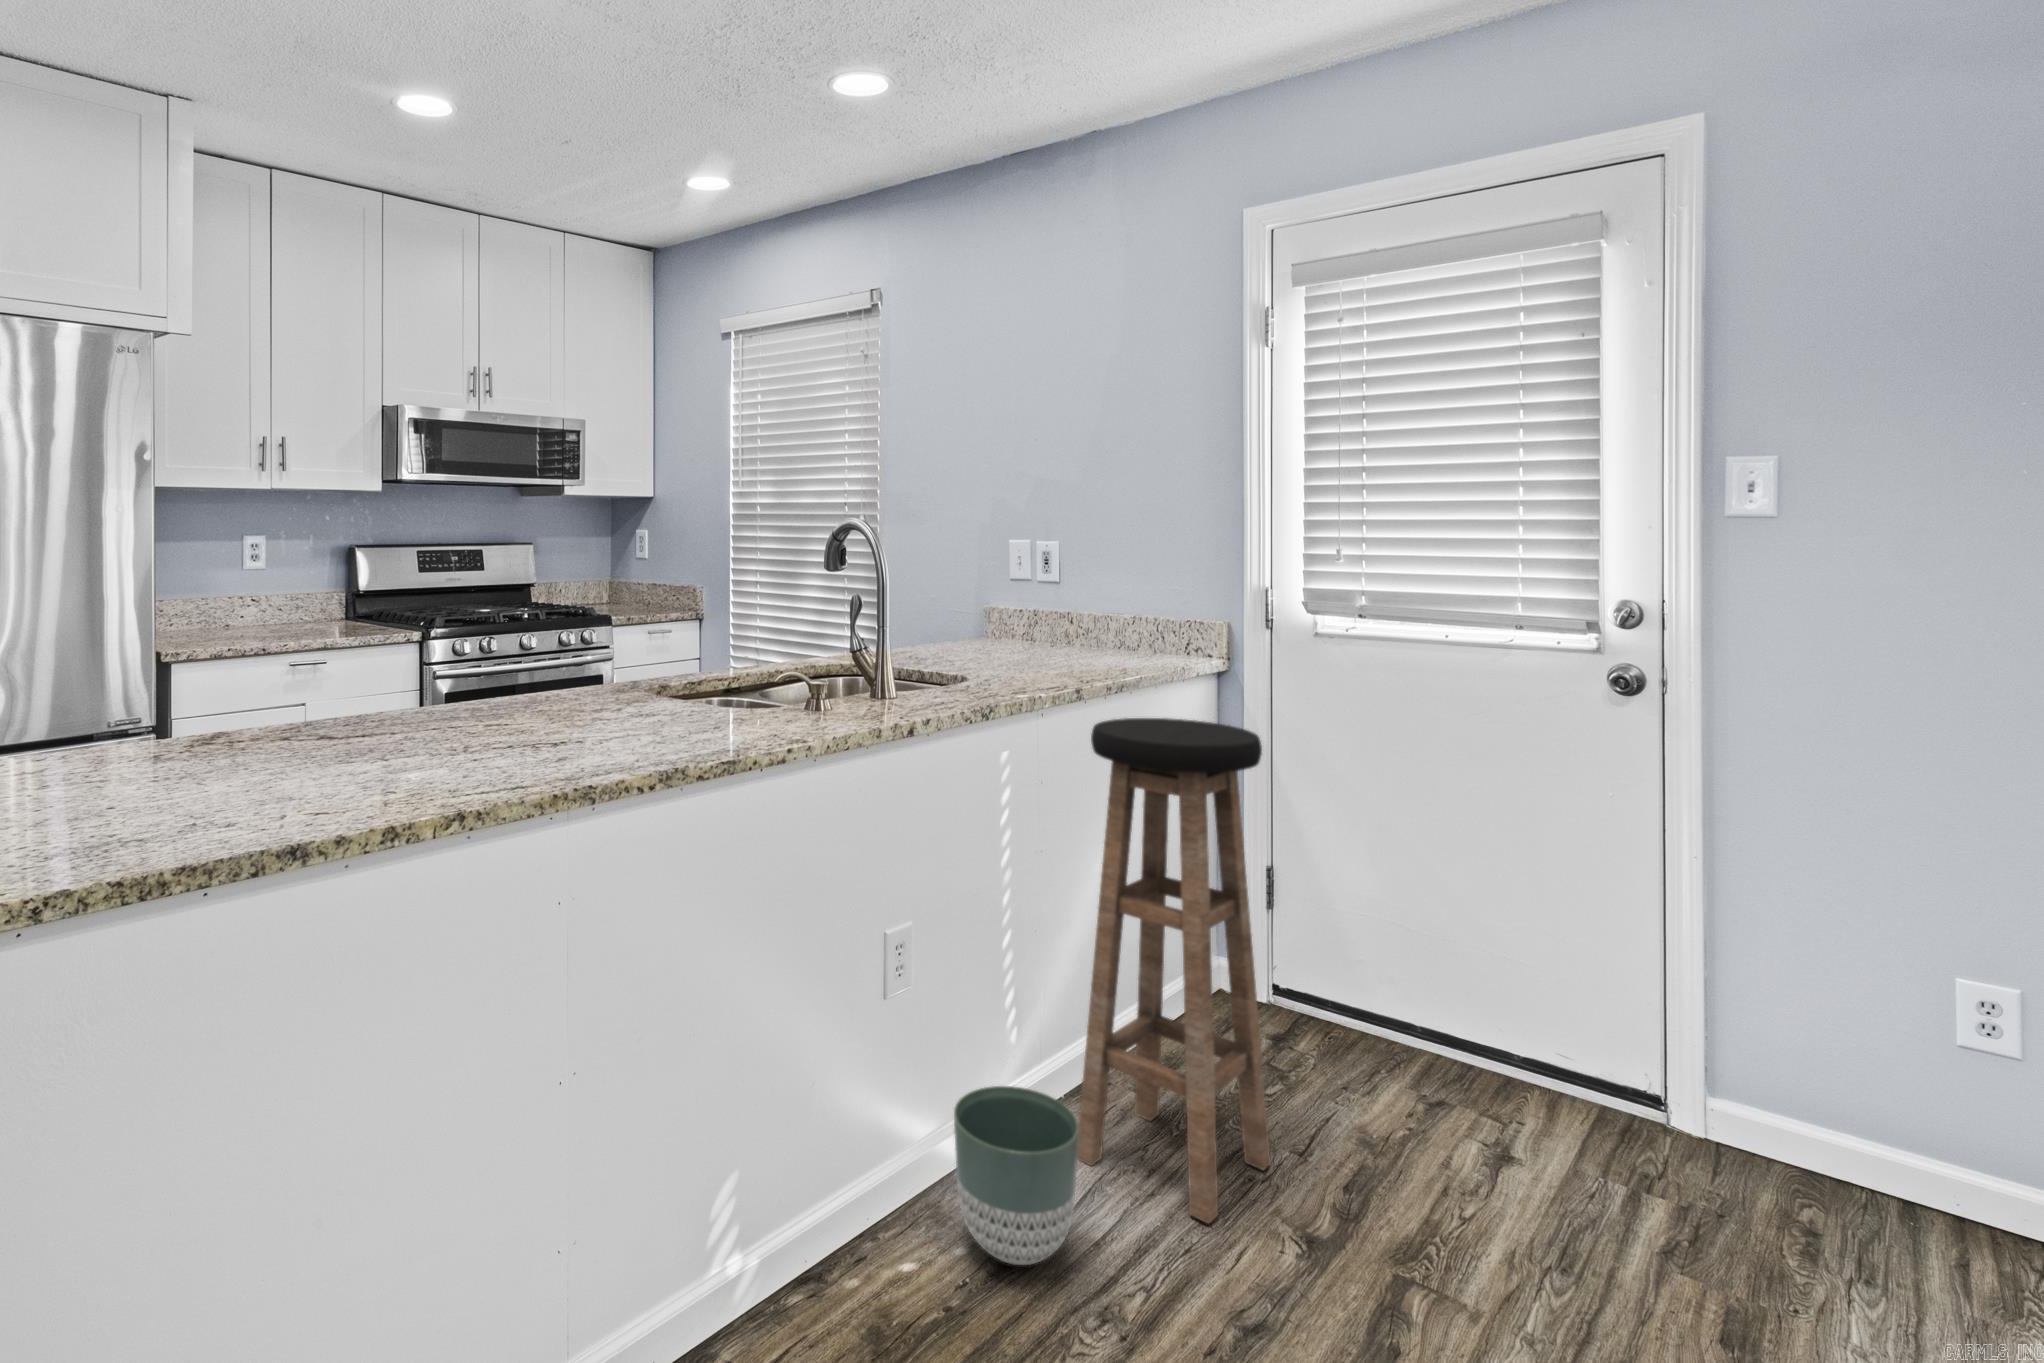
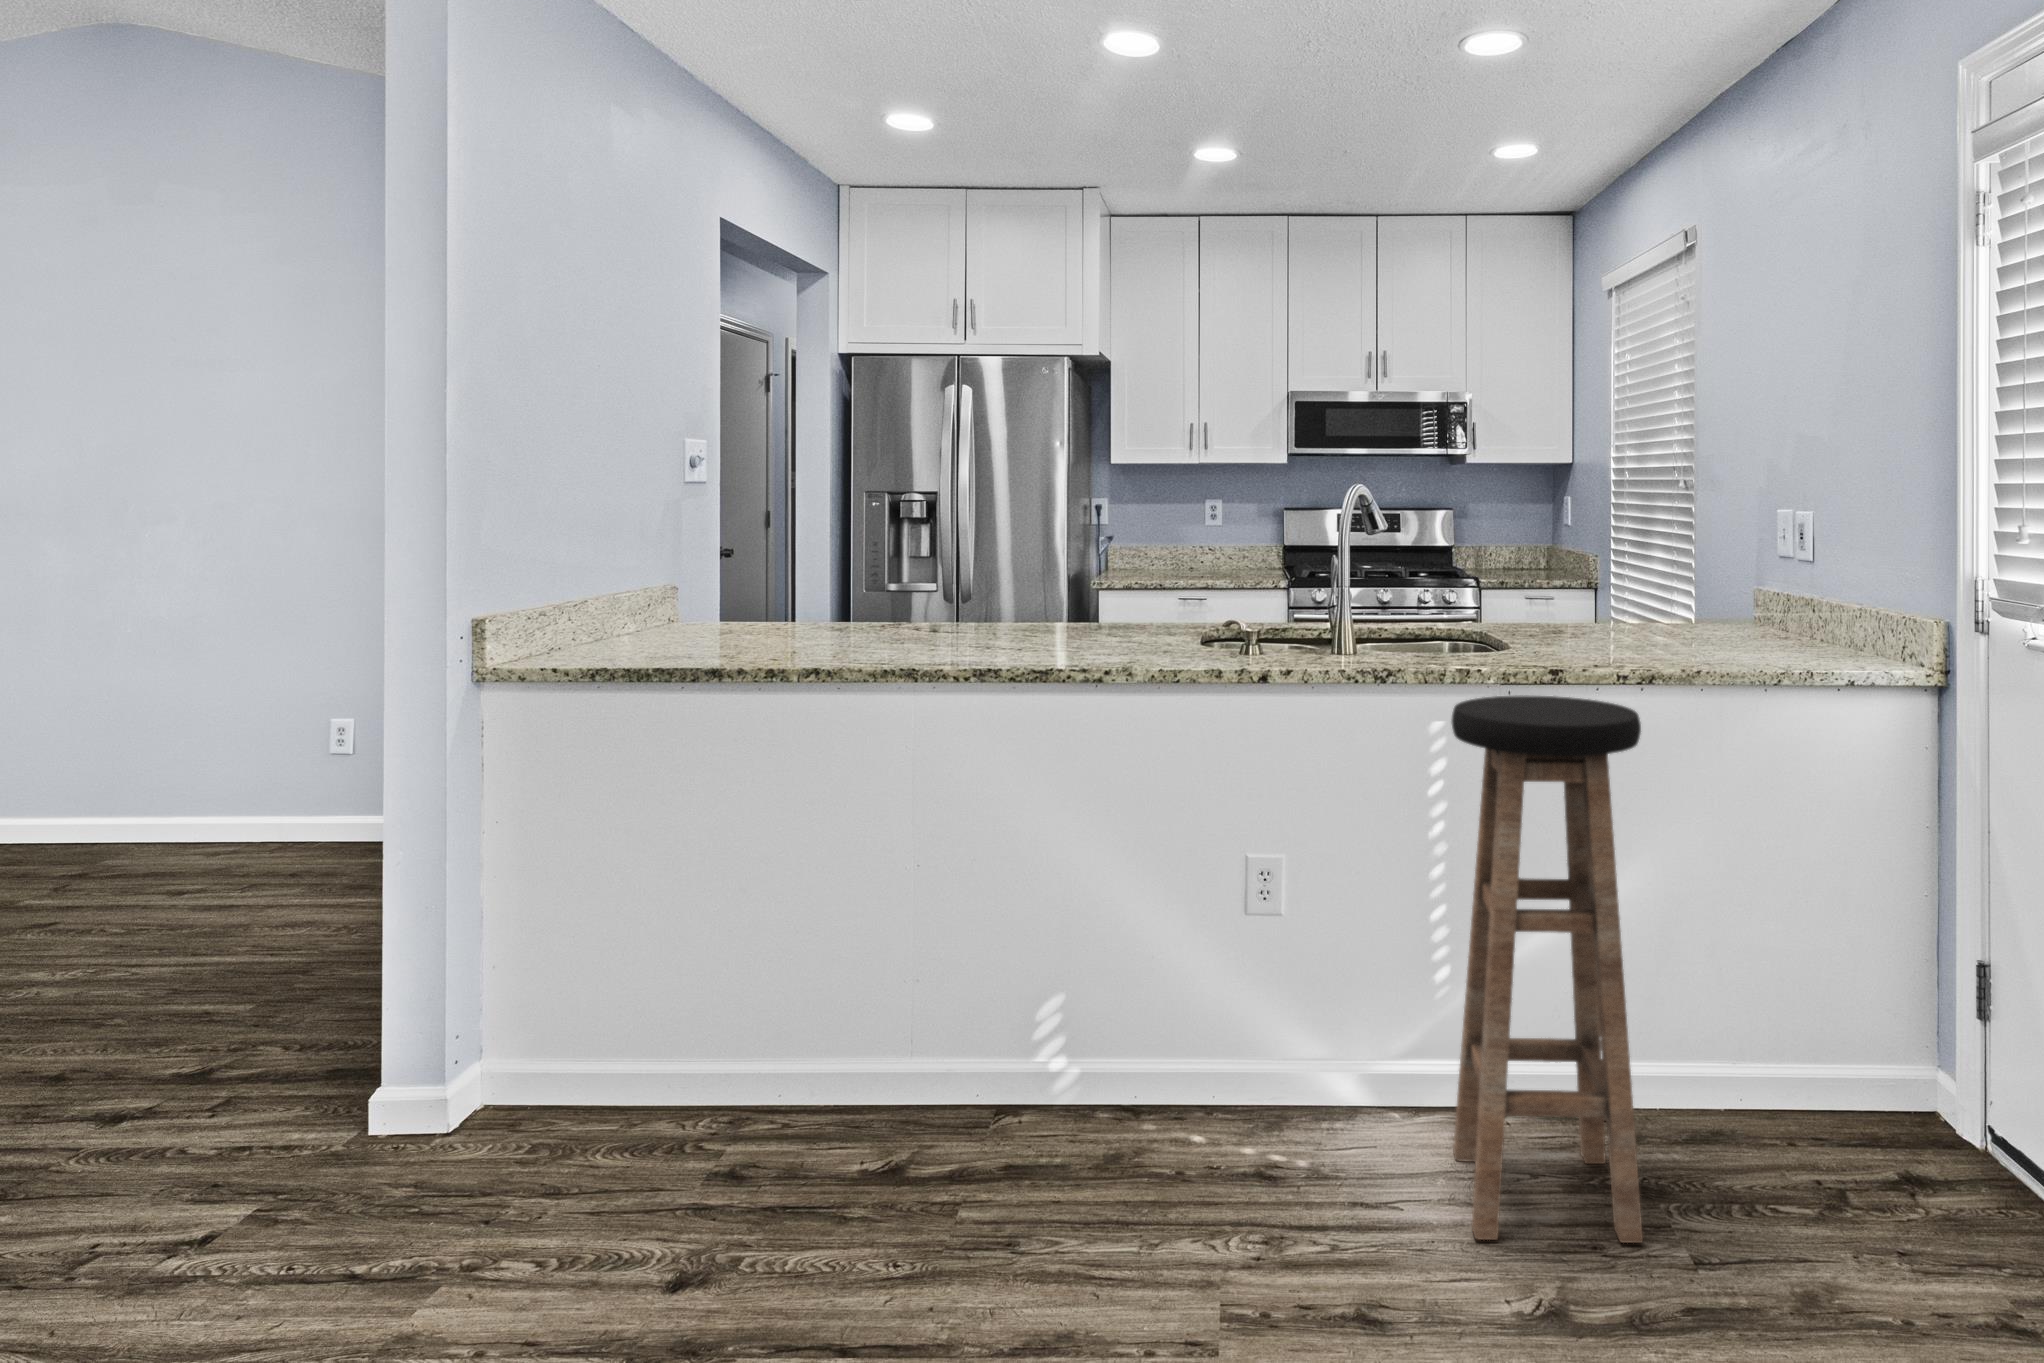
planter: present [954,1086,1079,1265] -> none [1225,1020,1342,1179]

